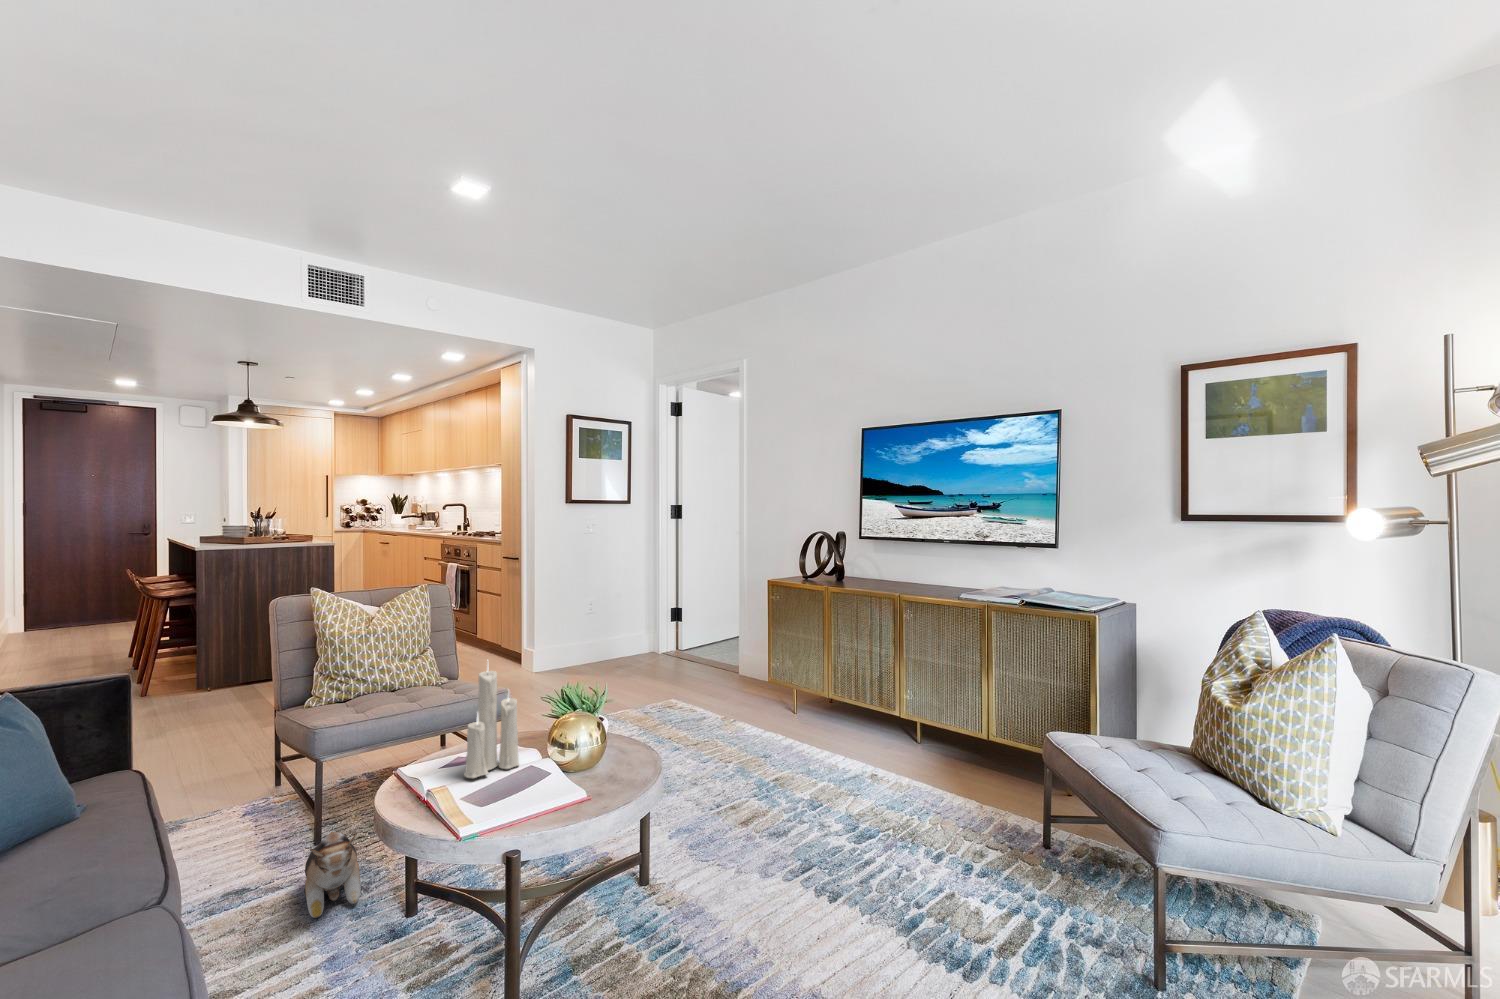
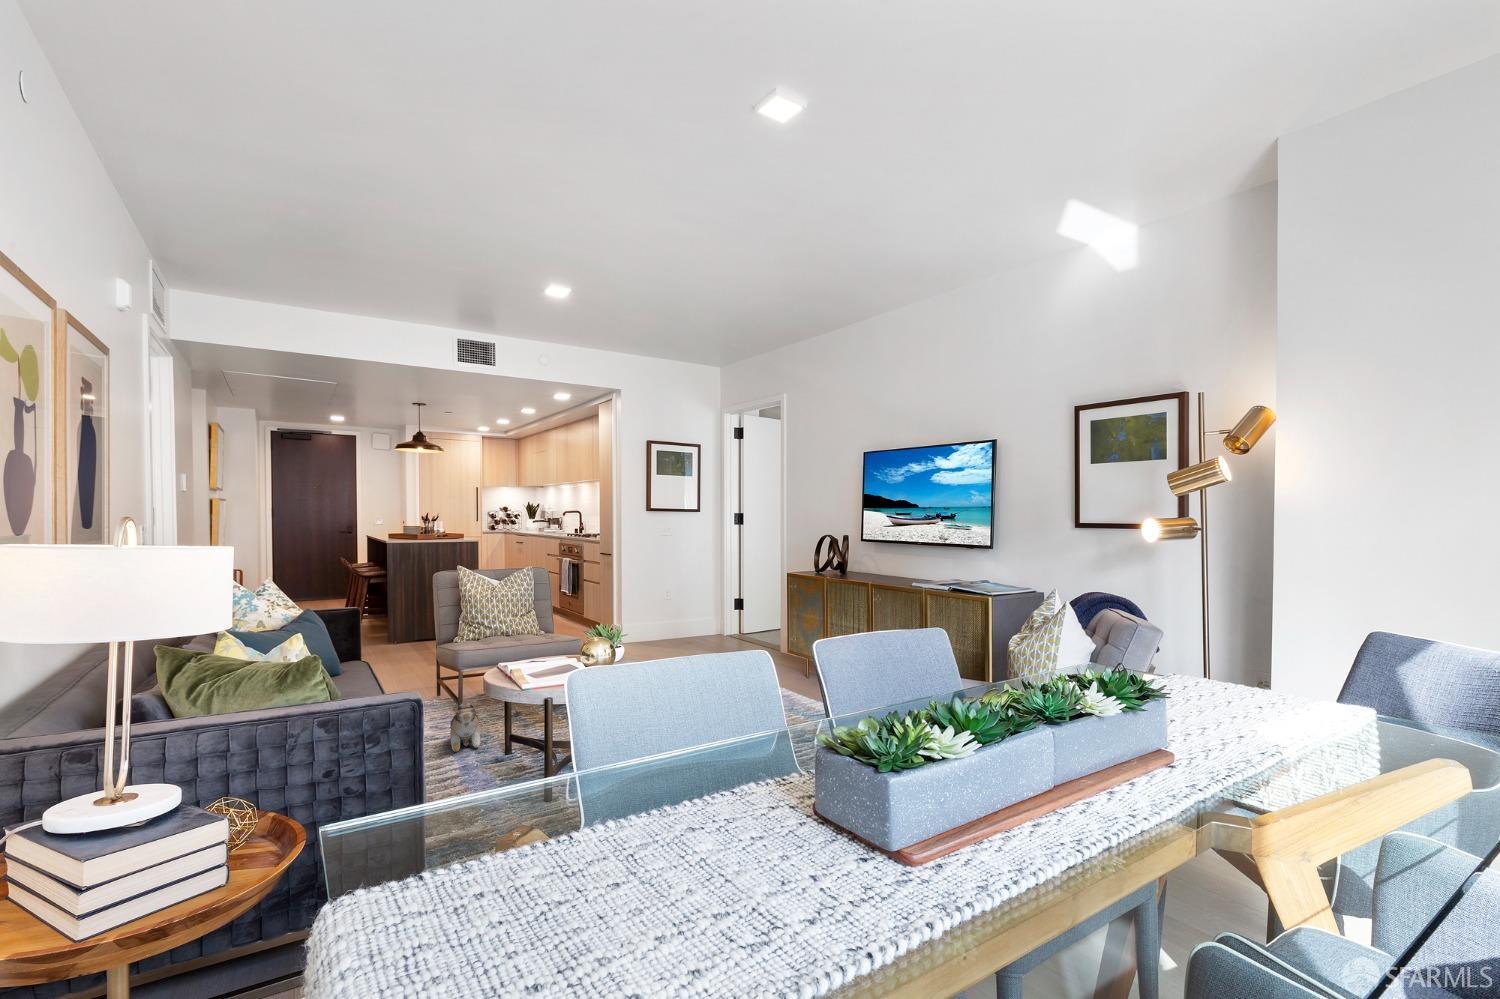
candle: present [464,668,519,778] -> none [533,599,566,670]

